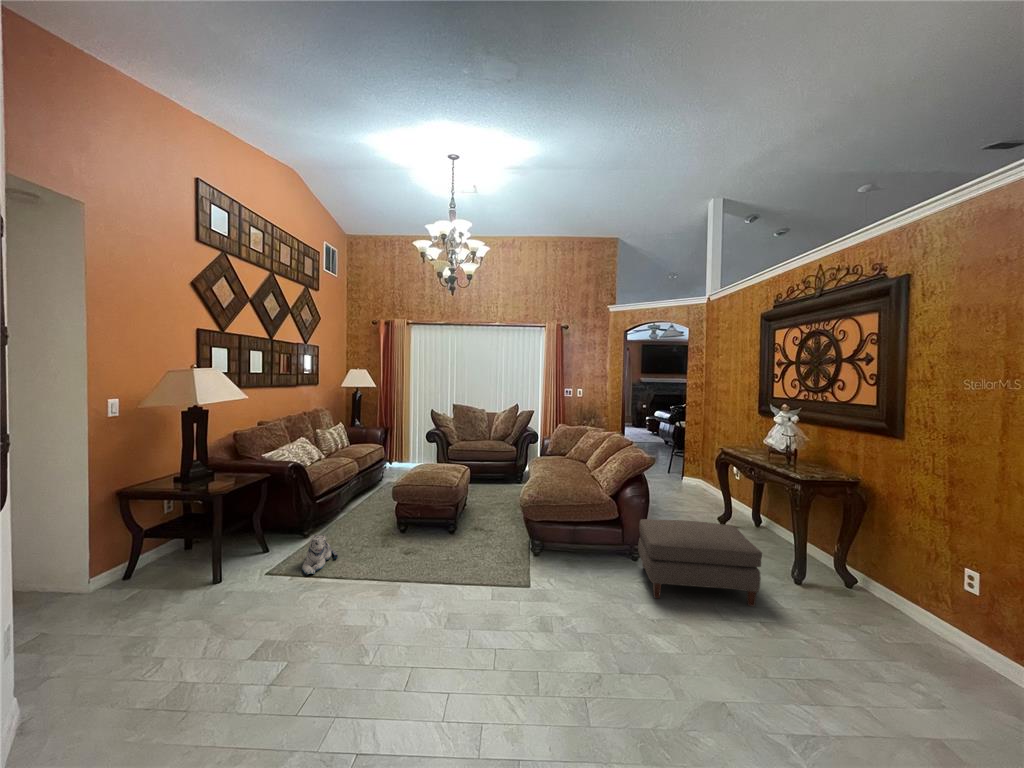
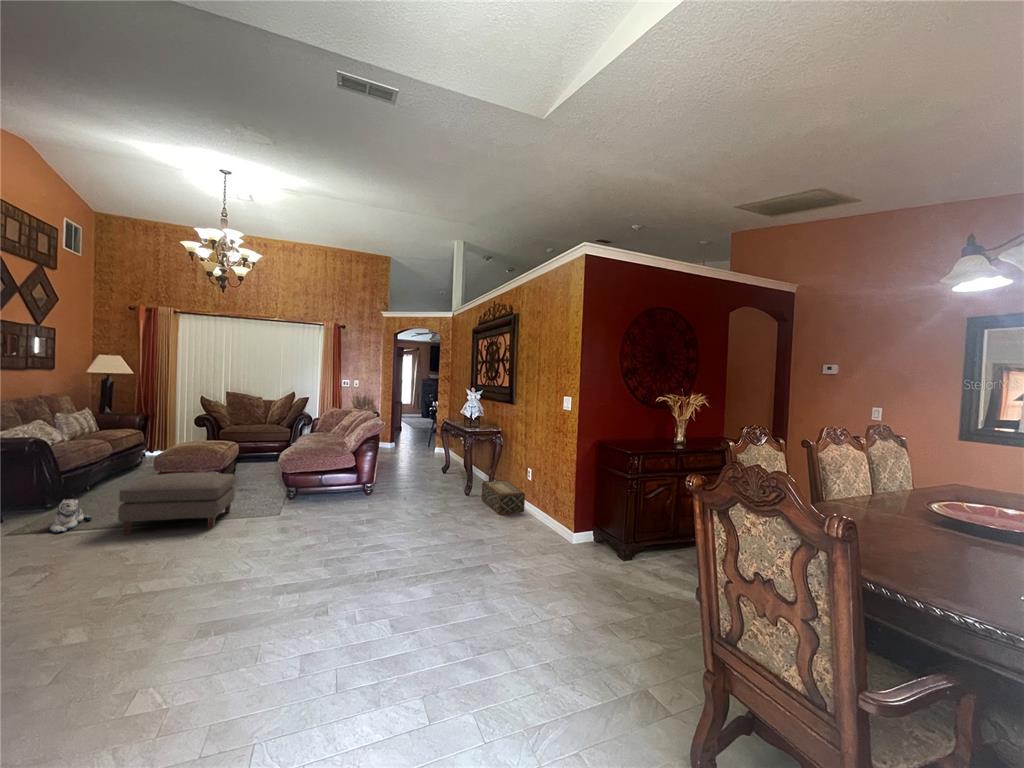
ottoman: present [638,519,762,606] -> present [118,473,235,534]
woven basket: none [830,568,952,650] -> present [482,480,525,515]

